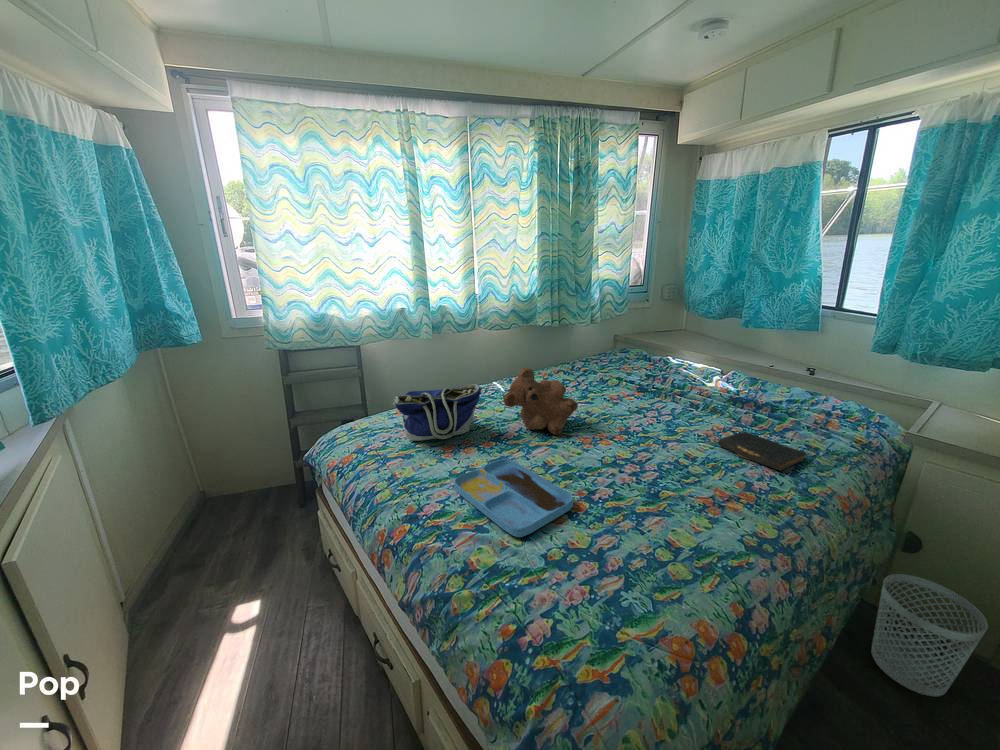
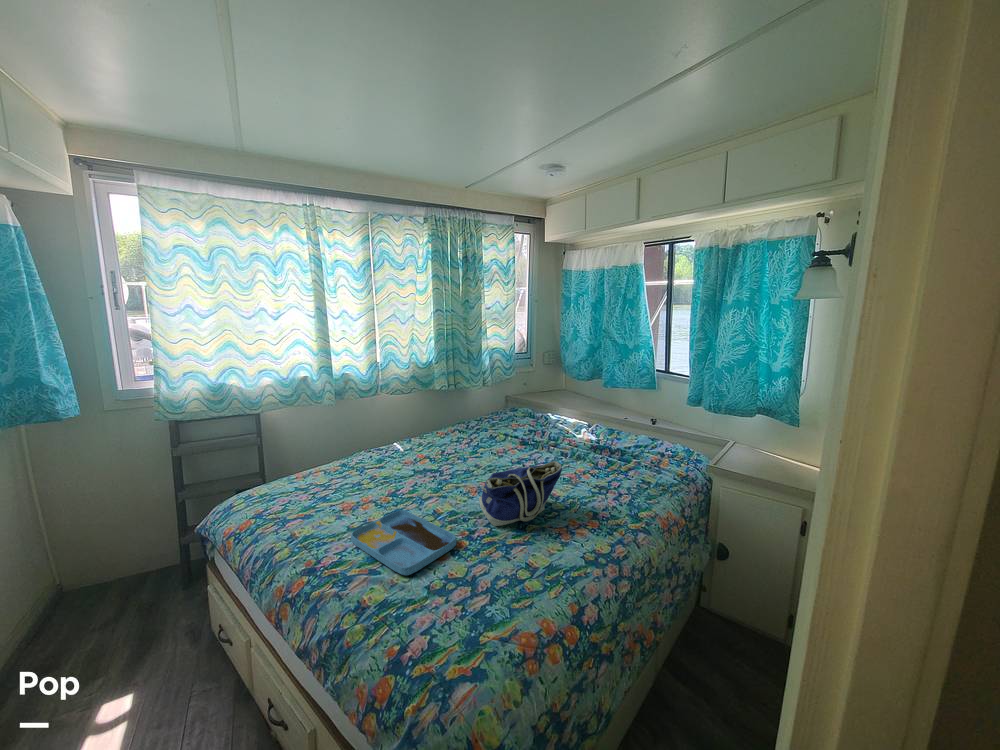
teddy bear: present [503,368,578,435] -> none [400,428,466,486]
tote bag: present [393,384,481,441] -> present [479,461,562,526]
book: present [718,432,806,470] -> none [577,472,639,501]
wastebasket: present [871,574,988,696] -> none [699,575,761,670]

